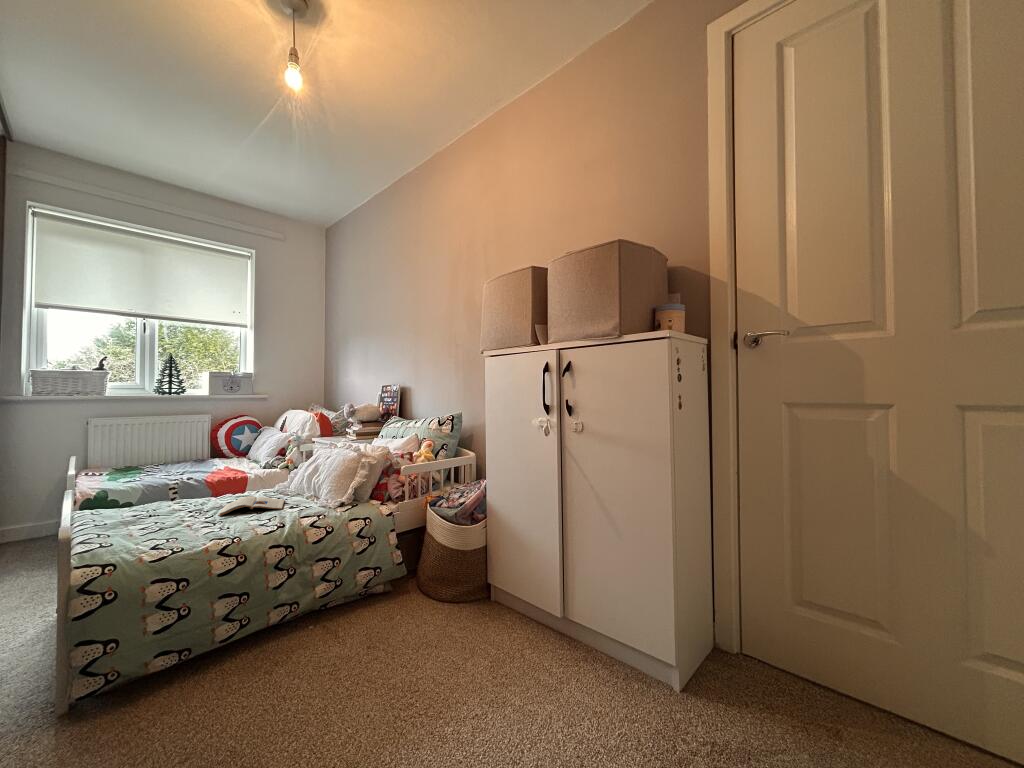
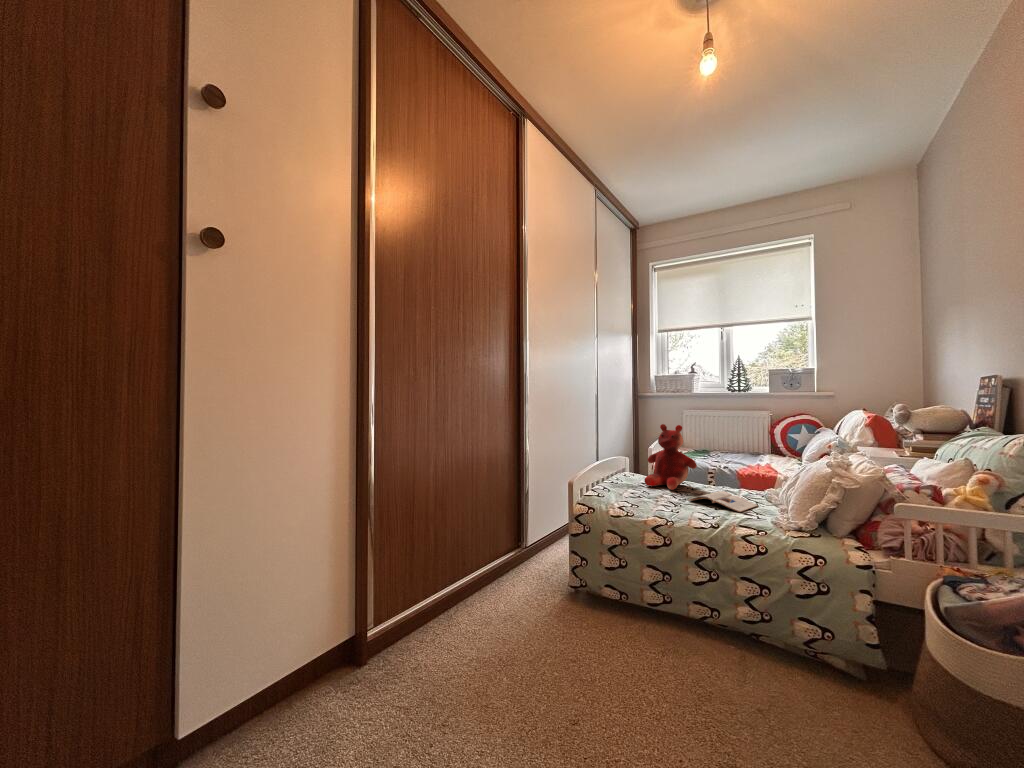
teddy bear: none [122,435,202,518] -> present [644,424,697,490]

